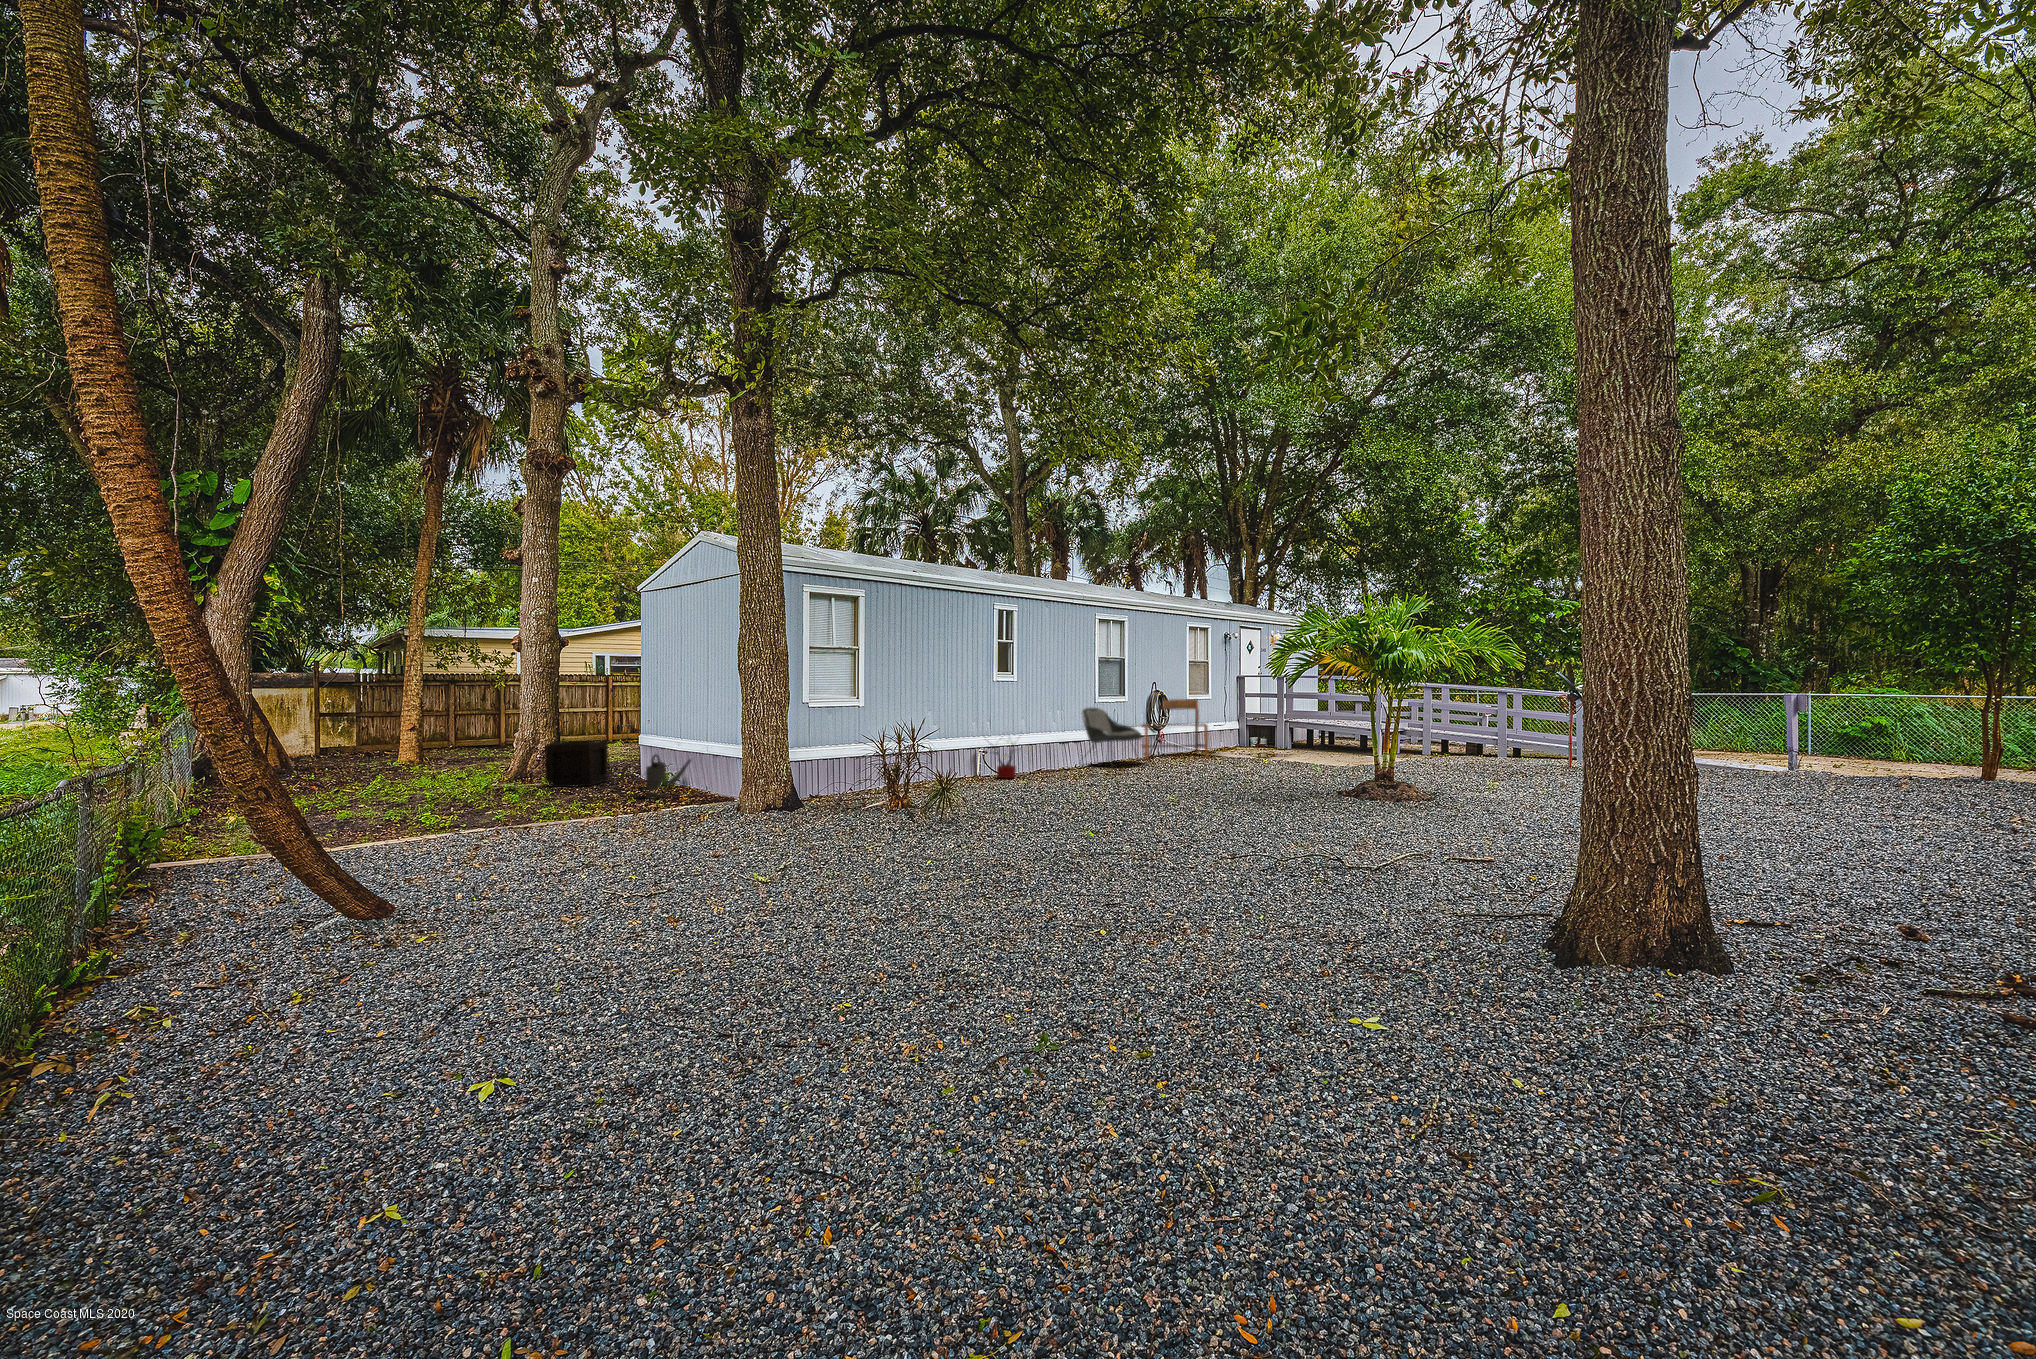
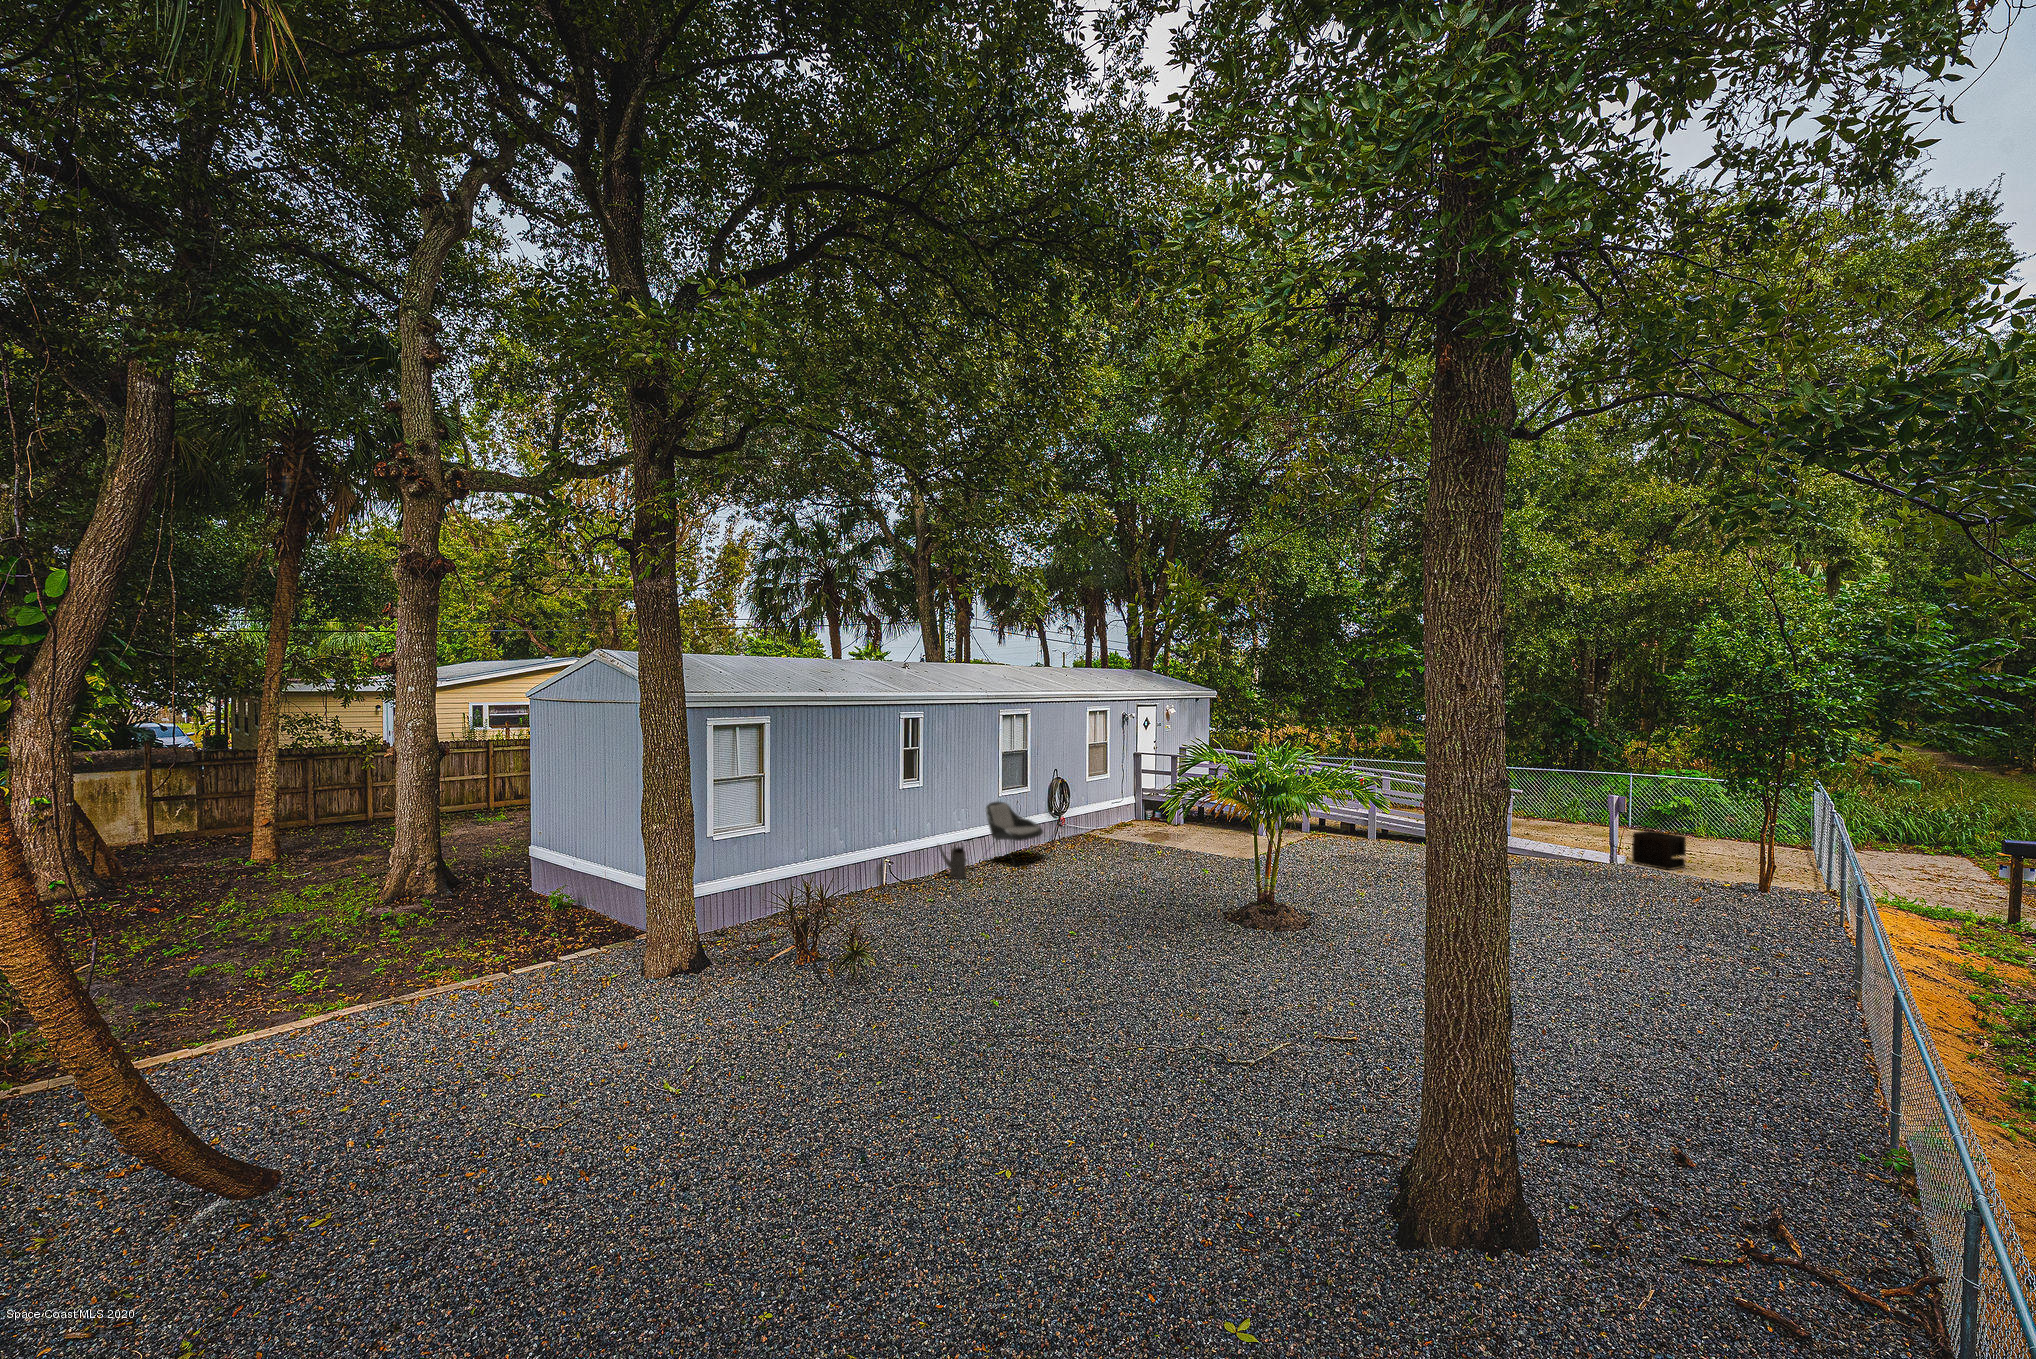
bench: present [1142,699,1209,758] -> none [1041,785,1105,846]
wooden crate: present [544,740,608,787] -> present [1632,830,1686,870]
decorative plant: present [990,742,1016,778] -> none [884,838,935,887]
watering can: present [642,755,691,799] -> present [938,843,967,879]

